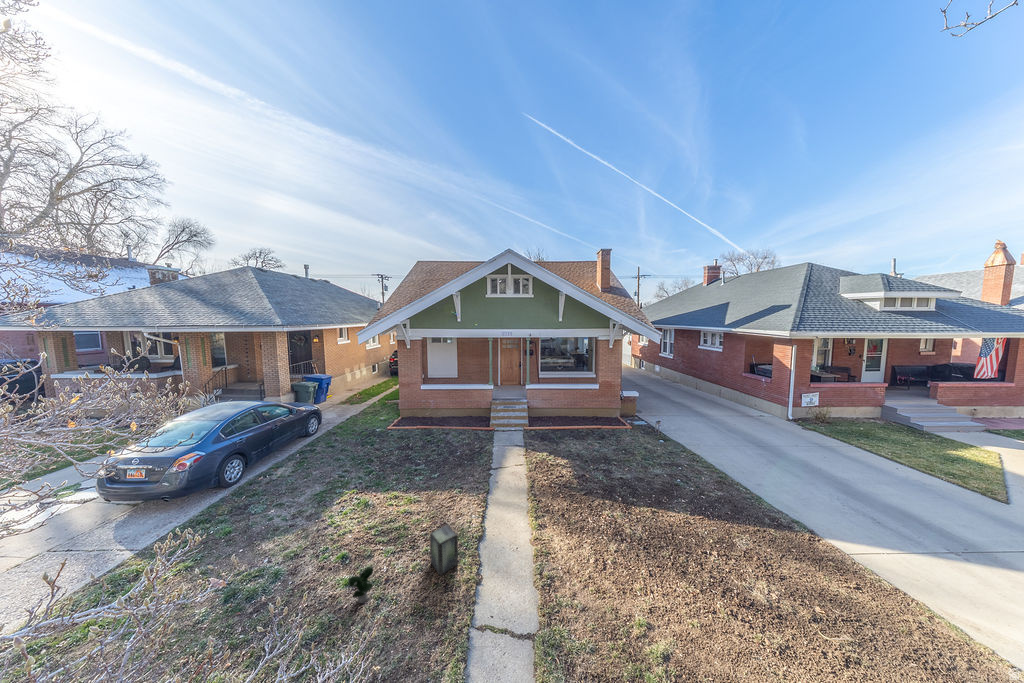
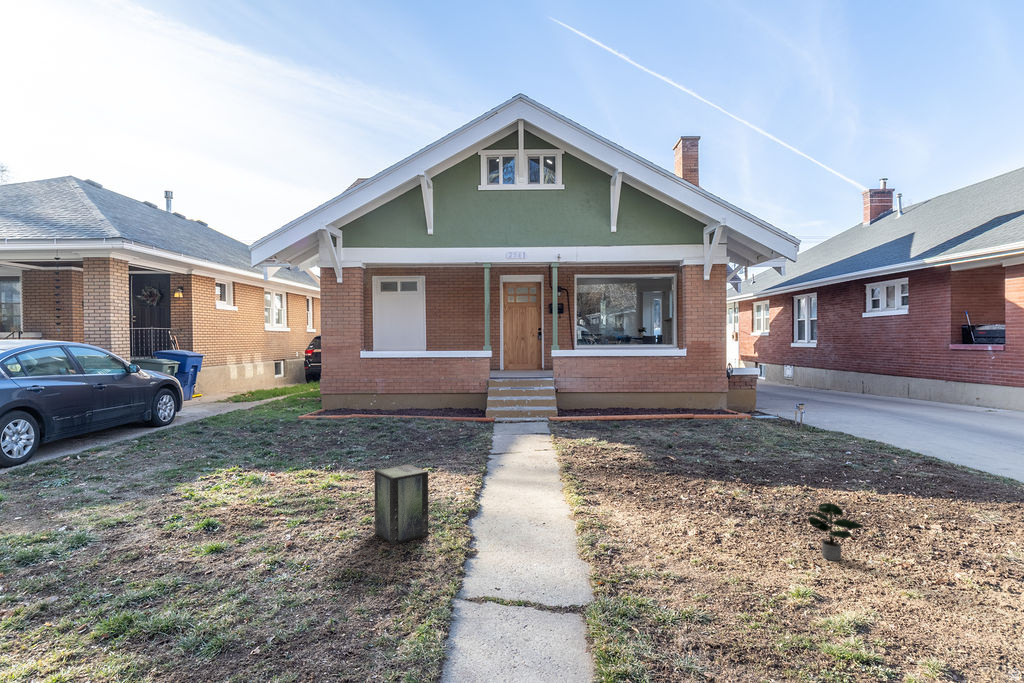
potted plant: present [348,567,373,603] -> present [808,503,864,561]

